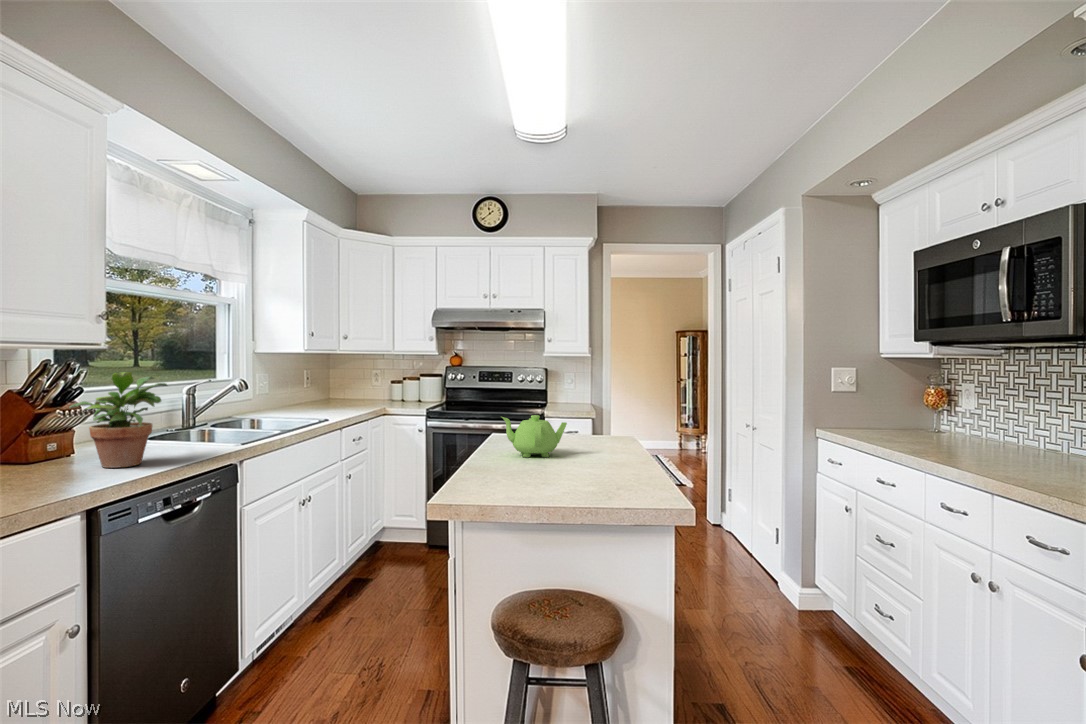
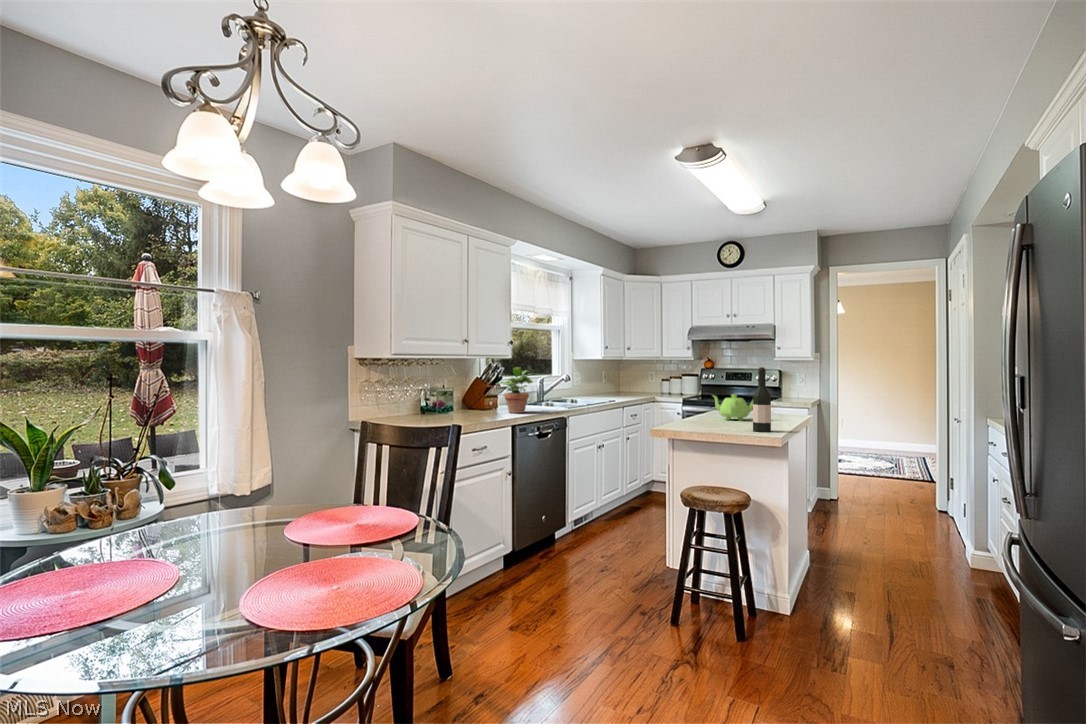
wine bottle: none [601,378,633,493] -> present [753,367,771,432]

